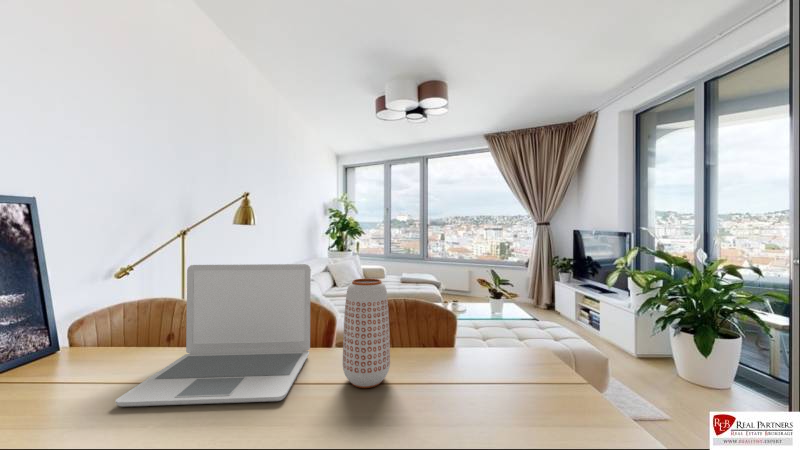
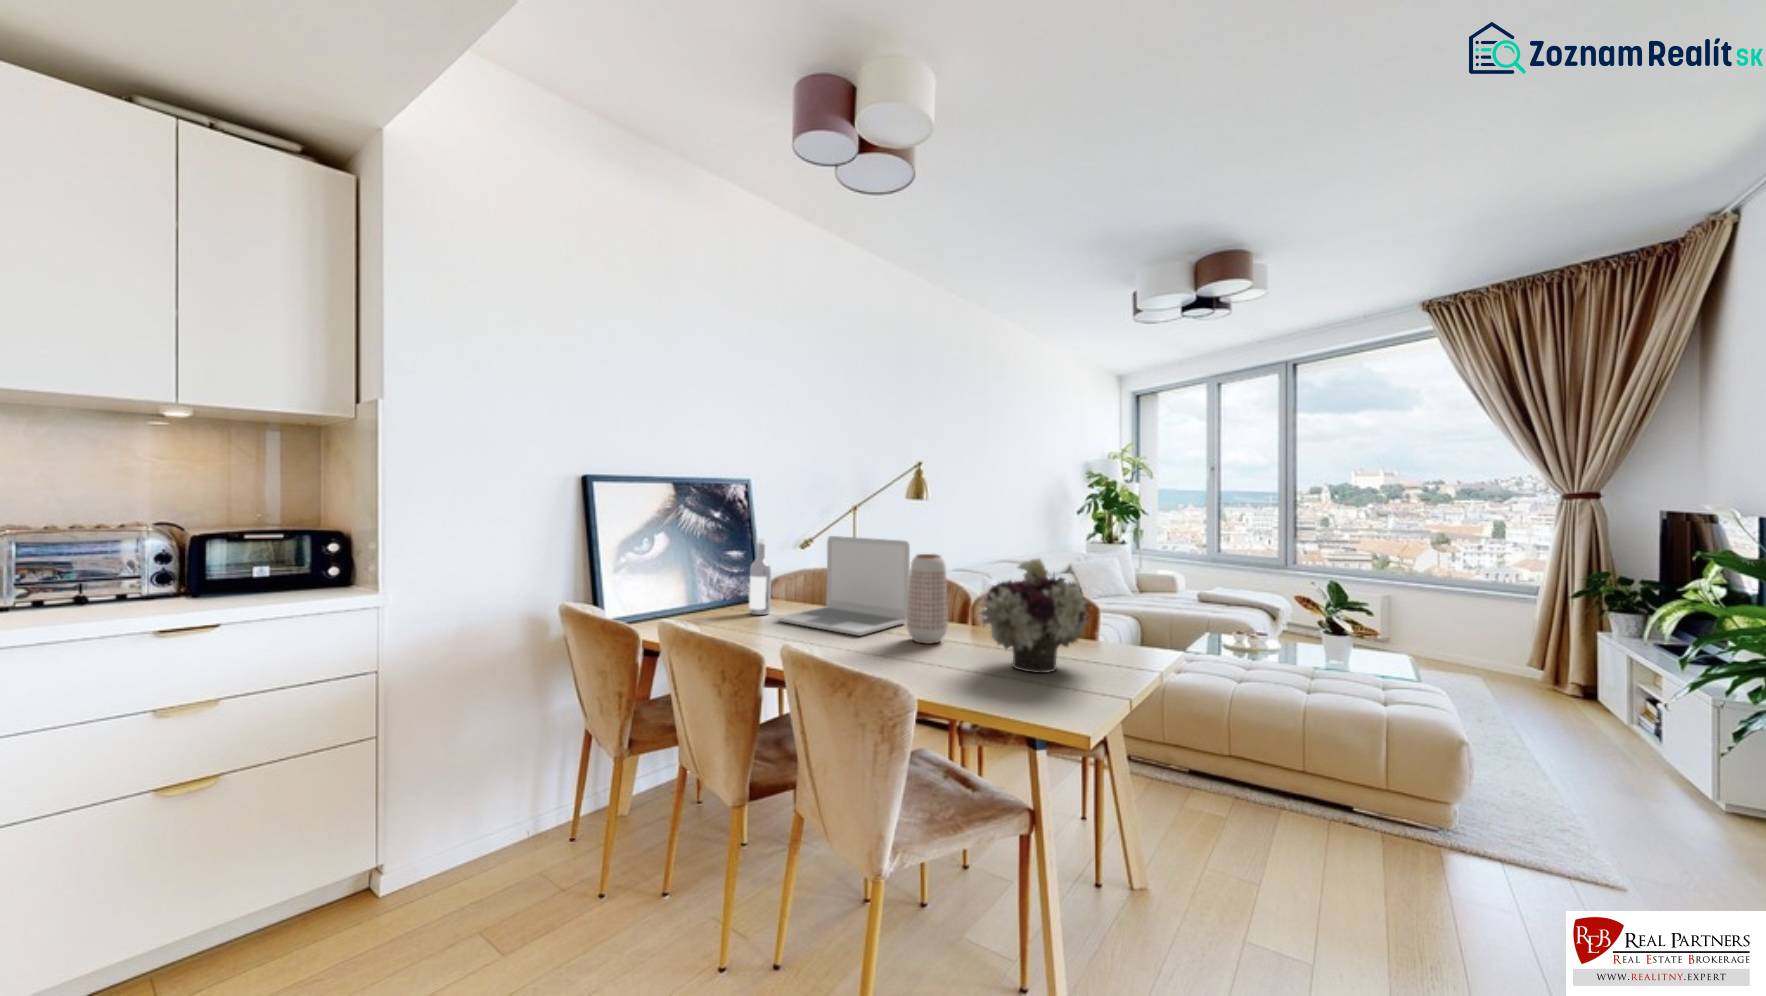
flower arrangement: none [463,274,581,403] -> present [980,558,1089,673]
wine bottle: none [45,277,93,403] -> present [749,538,771,615]

